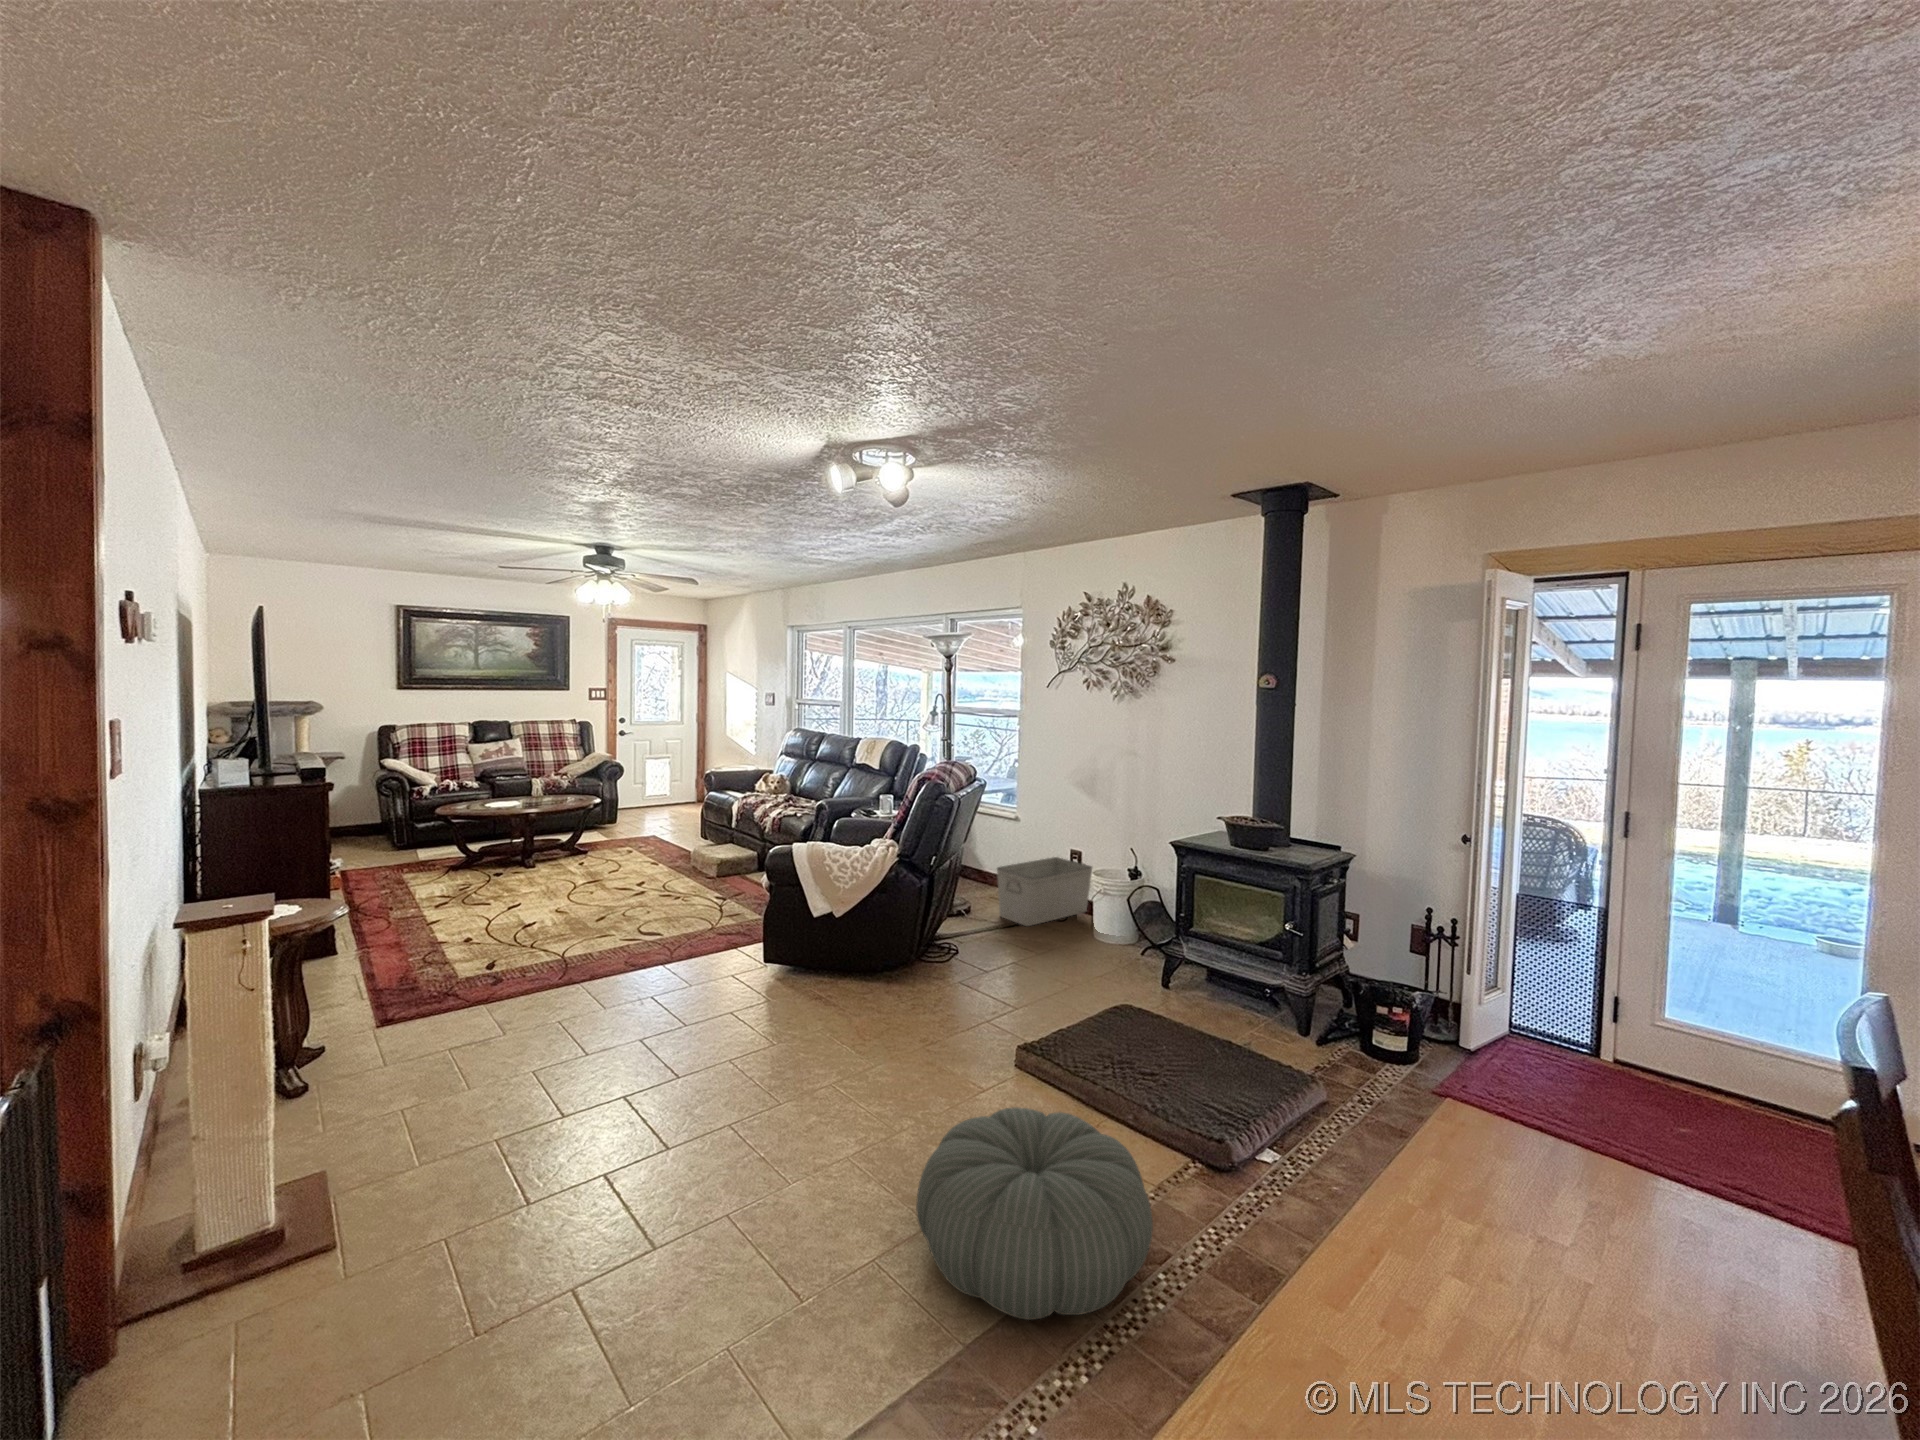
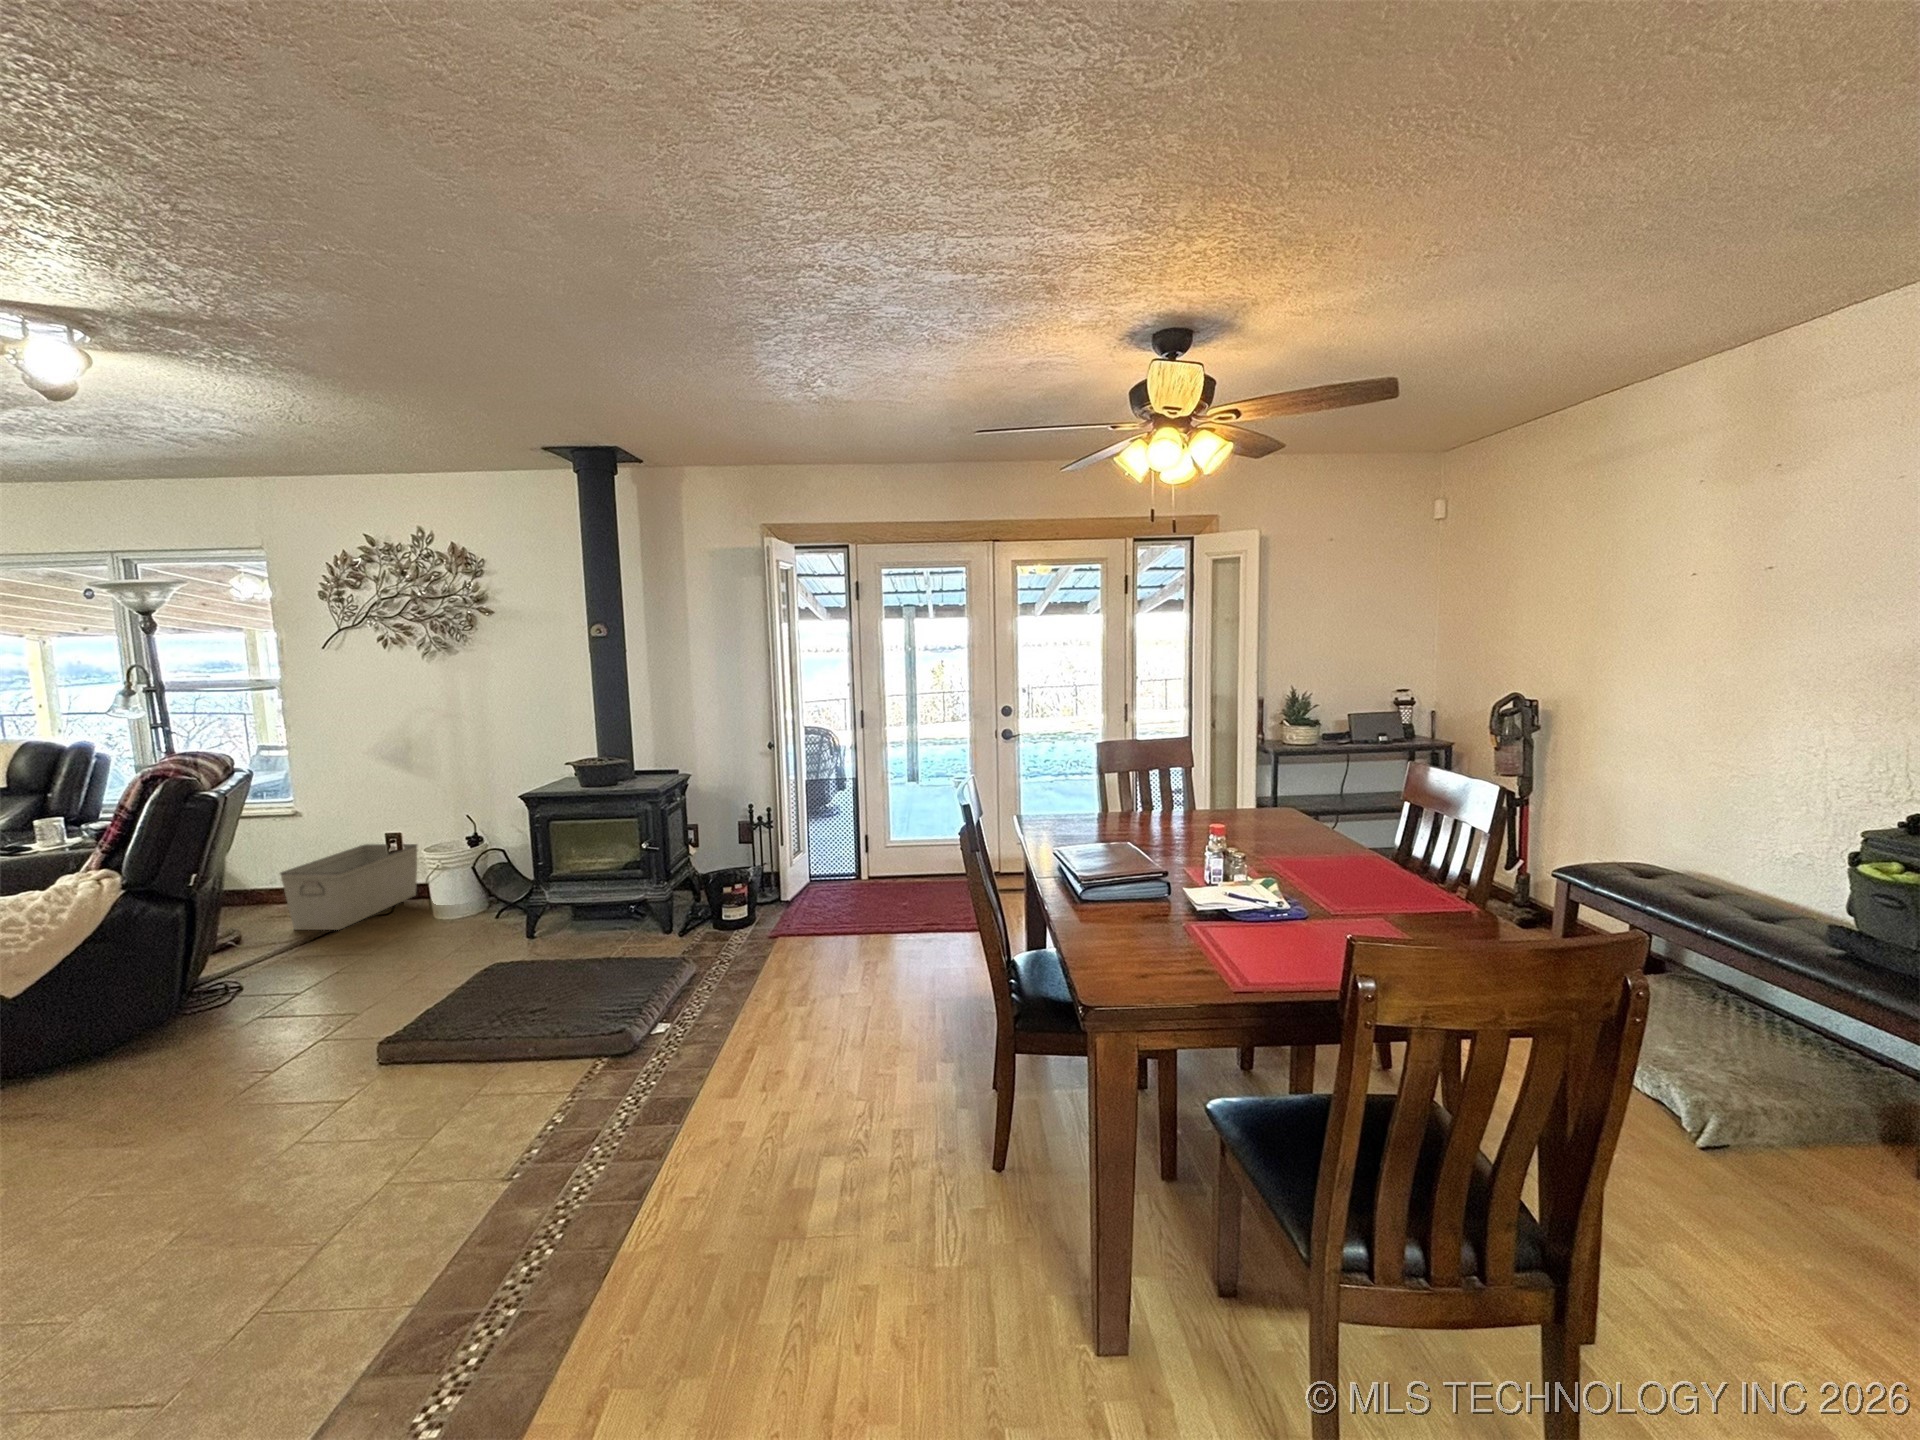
pouf: present [916,1107,1153,1320] -> none [309,1060,584,1264]

